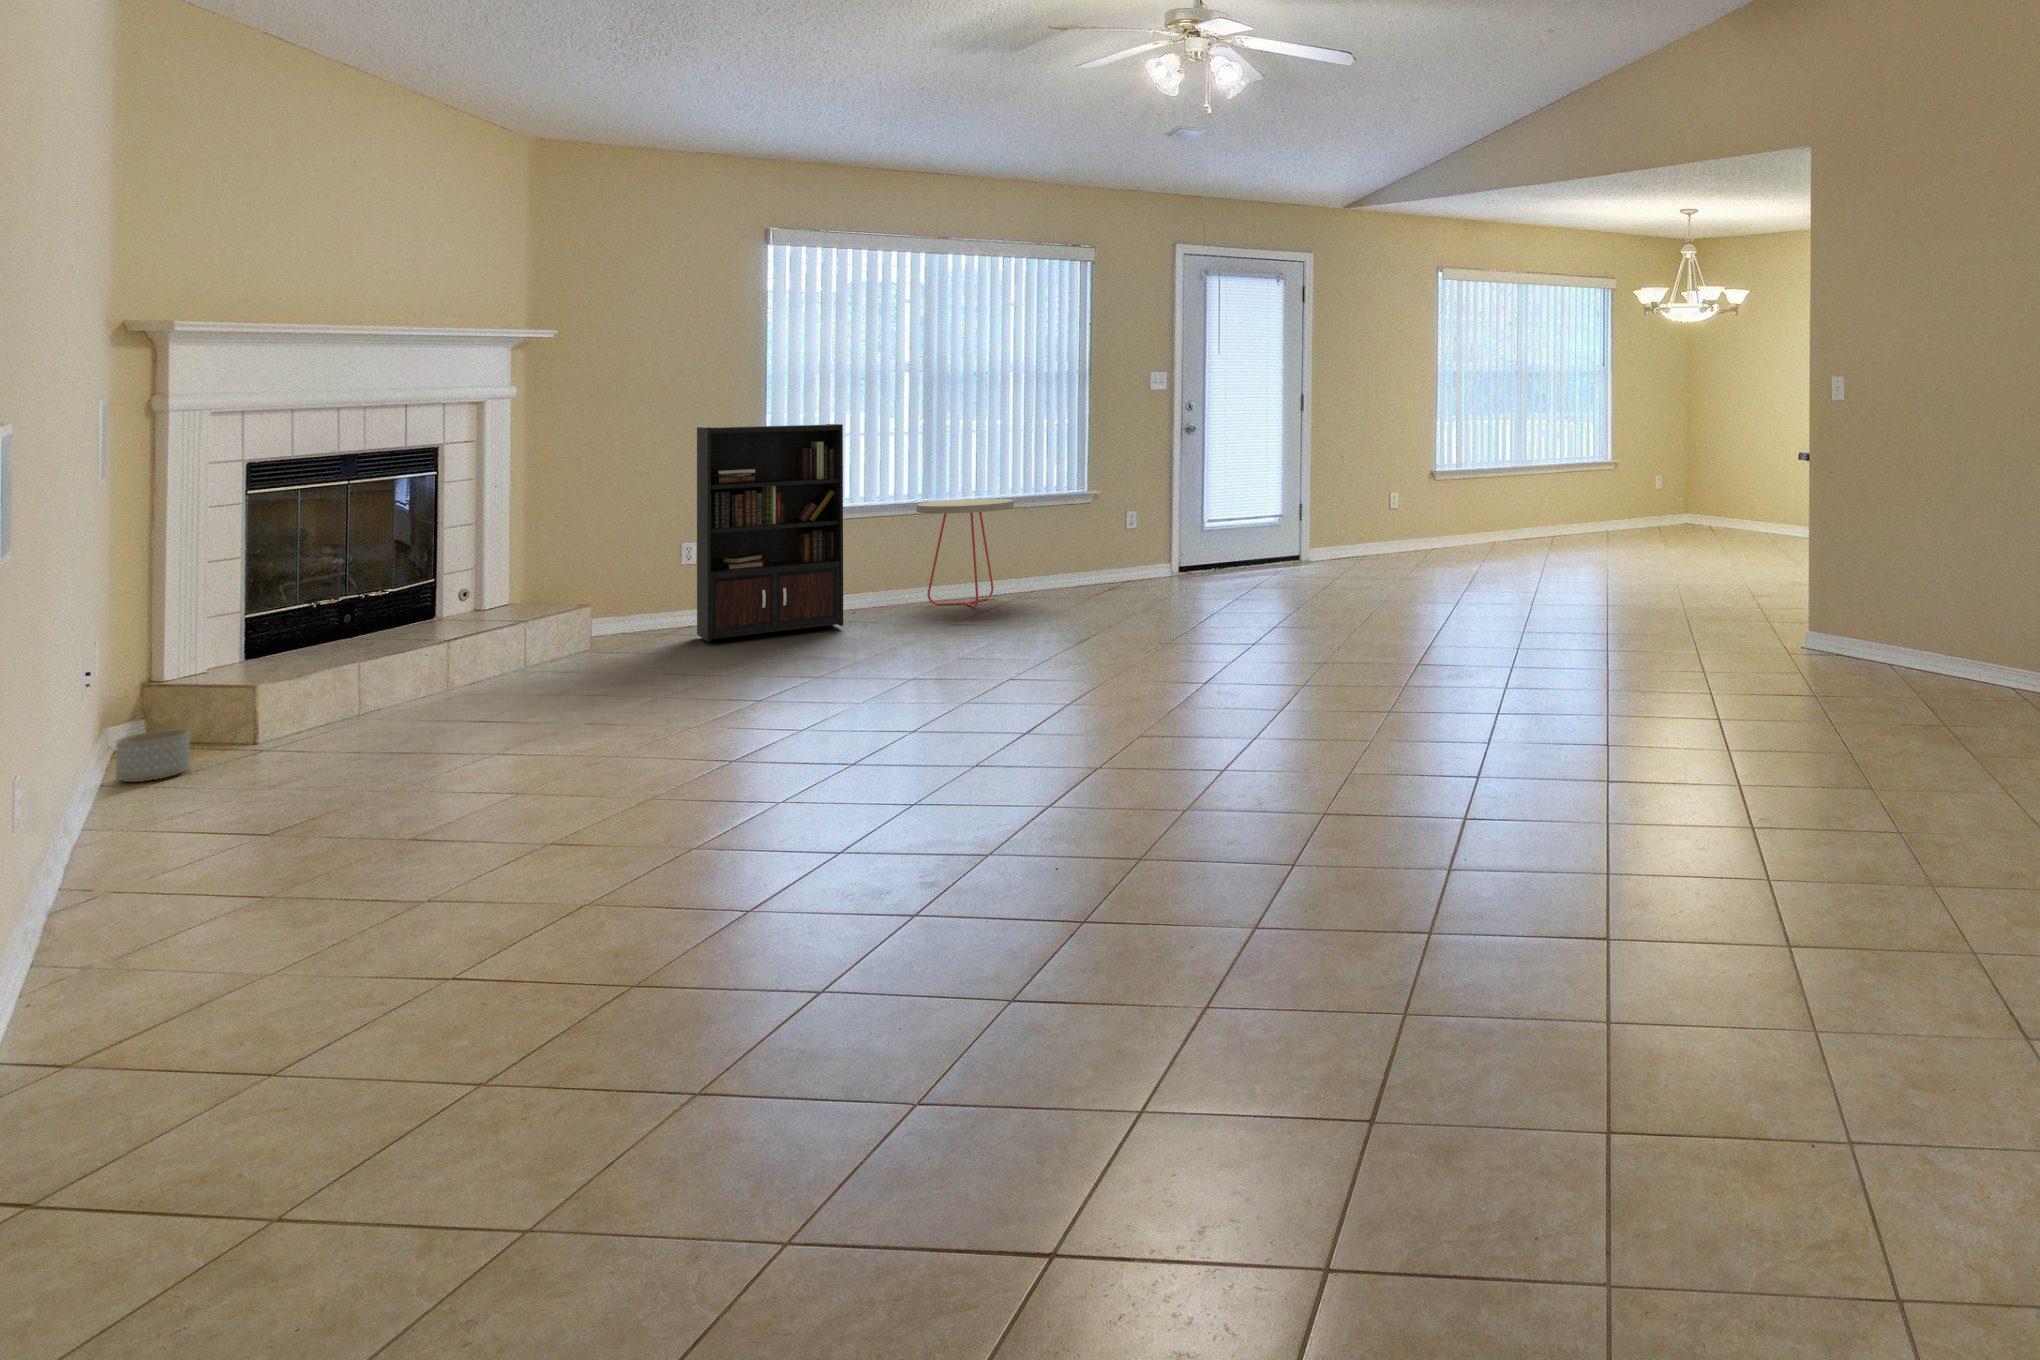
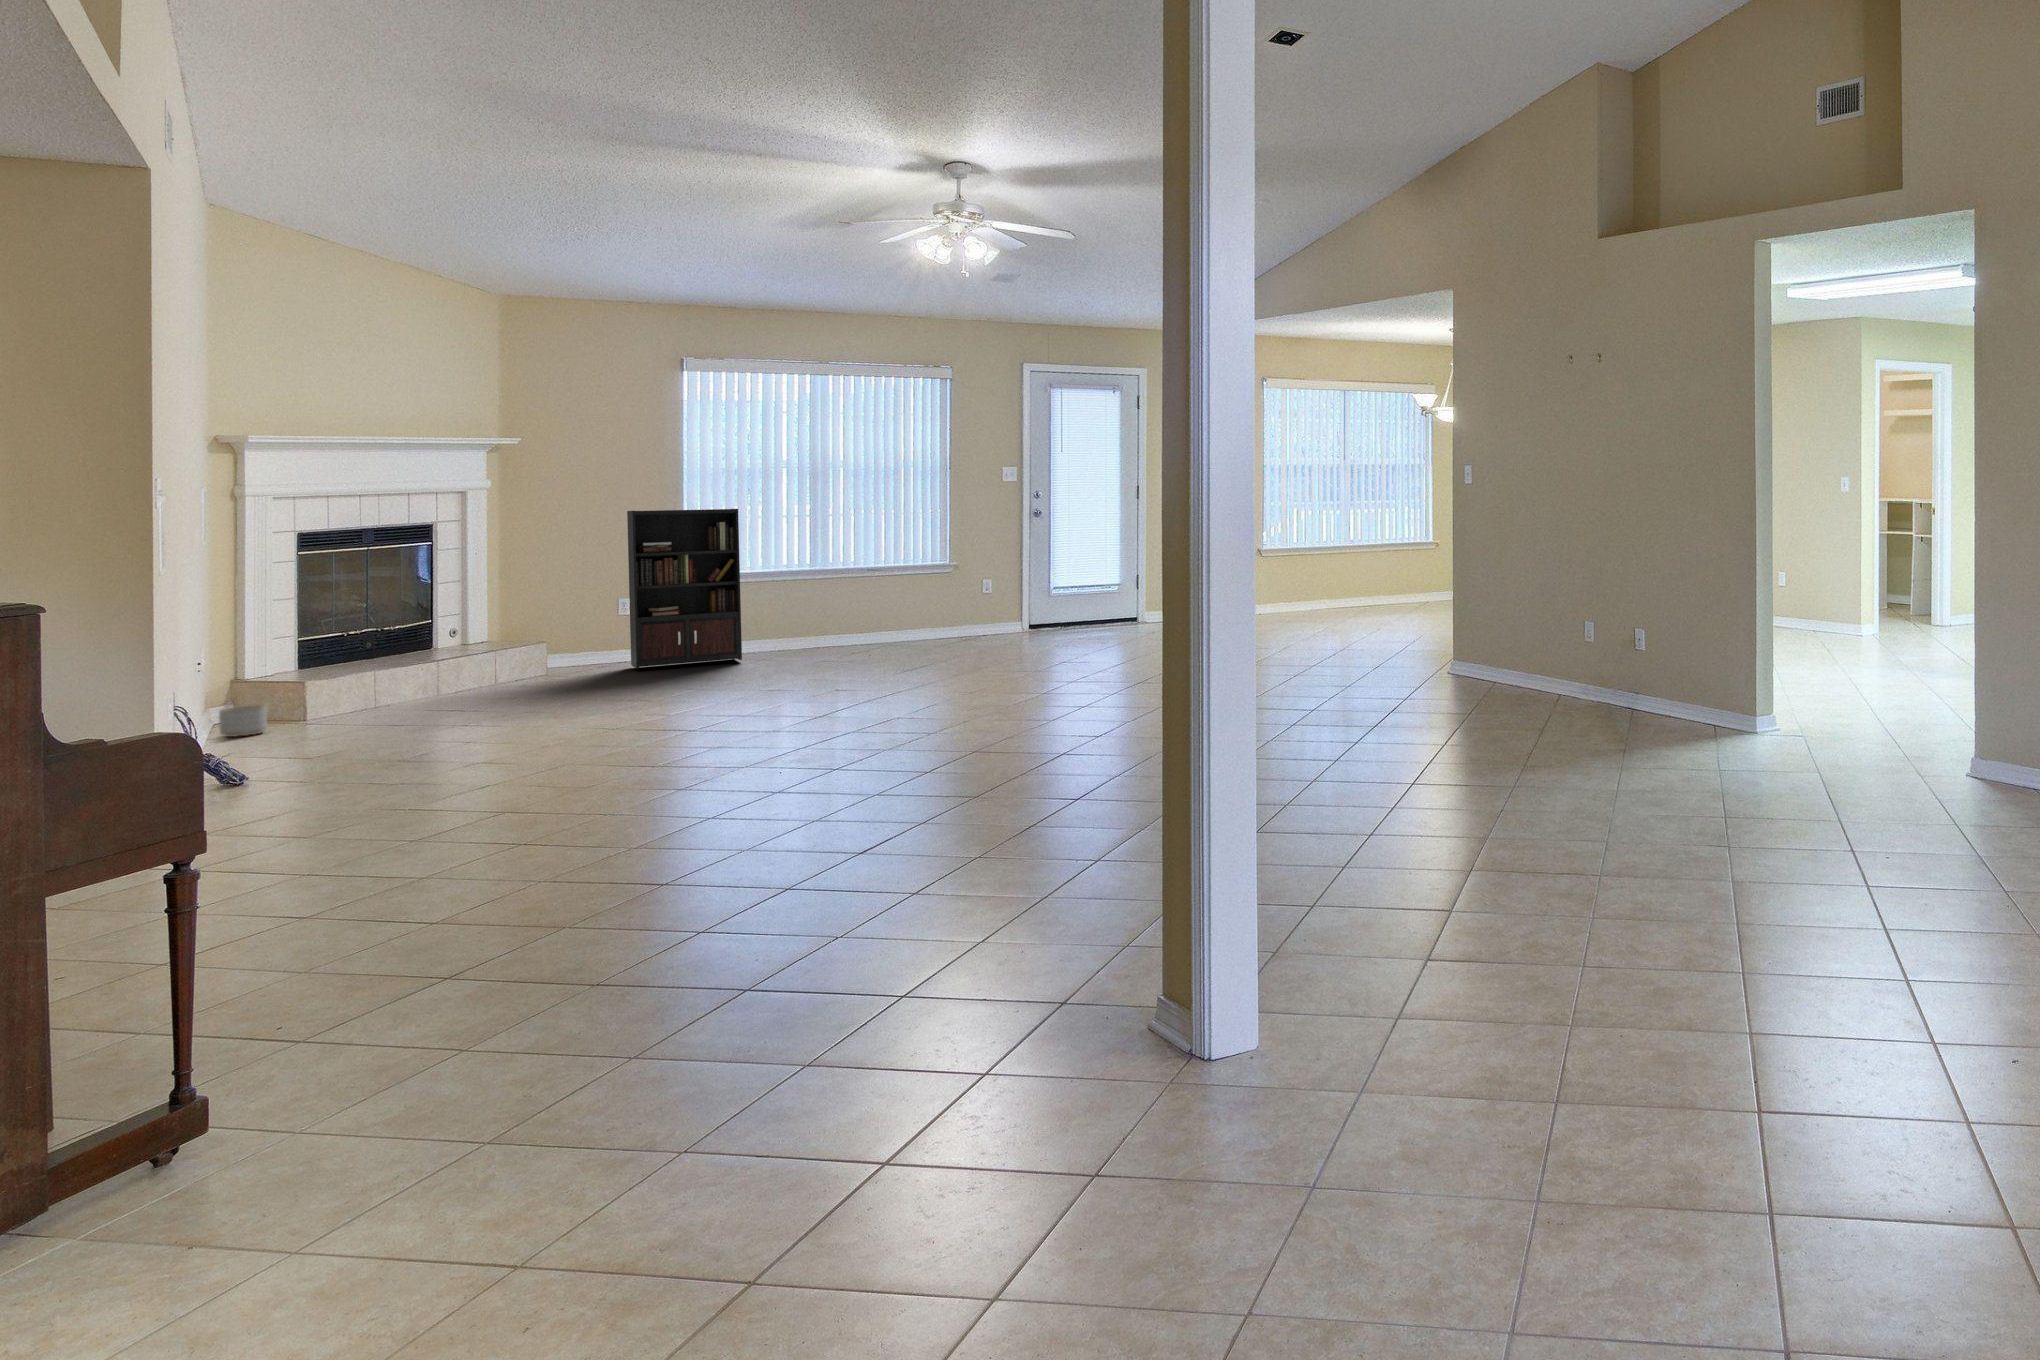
side table: present [916,499,1014,607] -> none [804,568,882,650]

